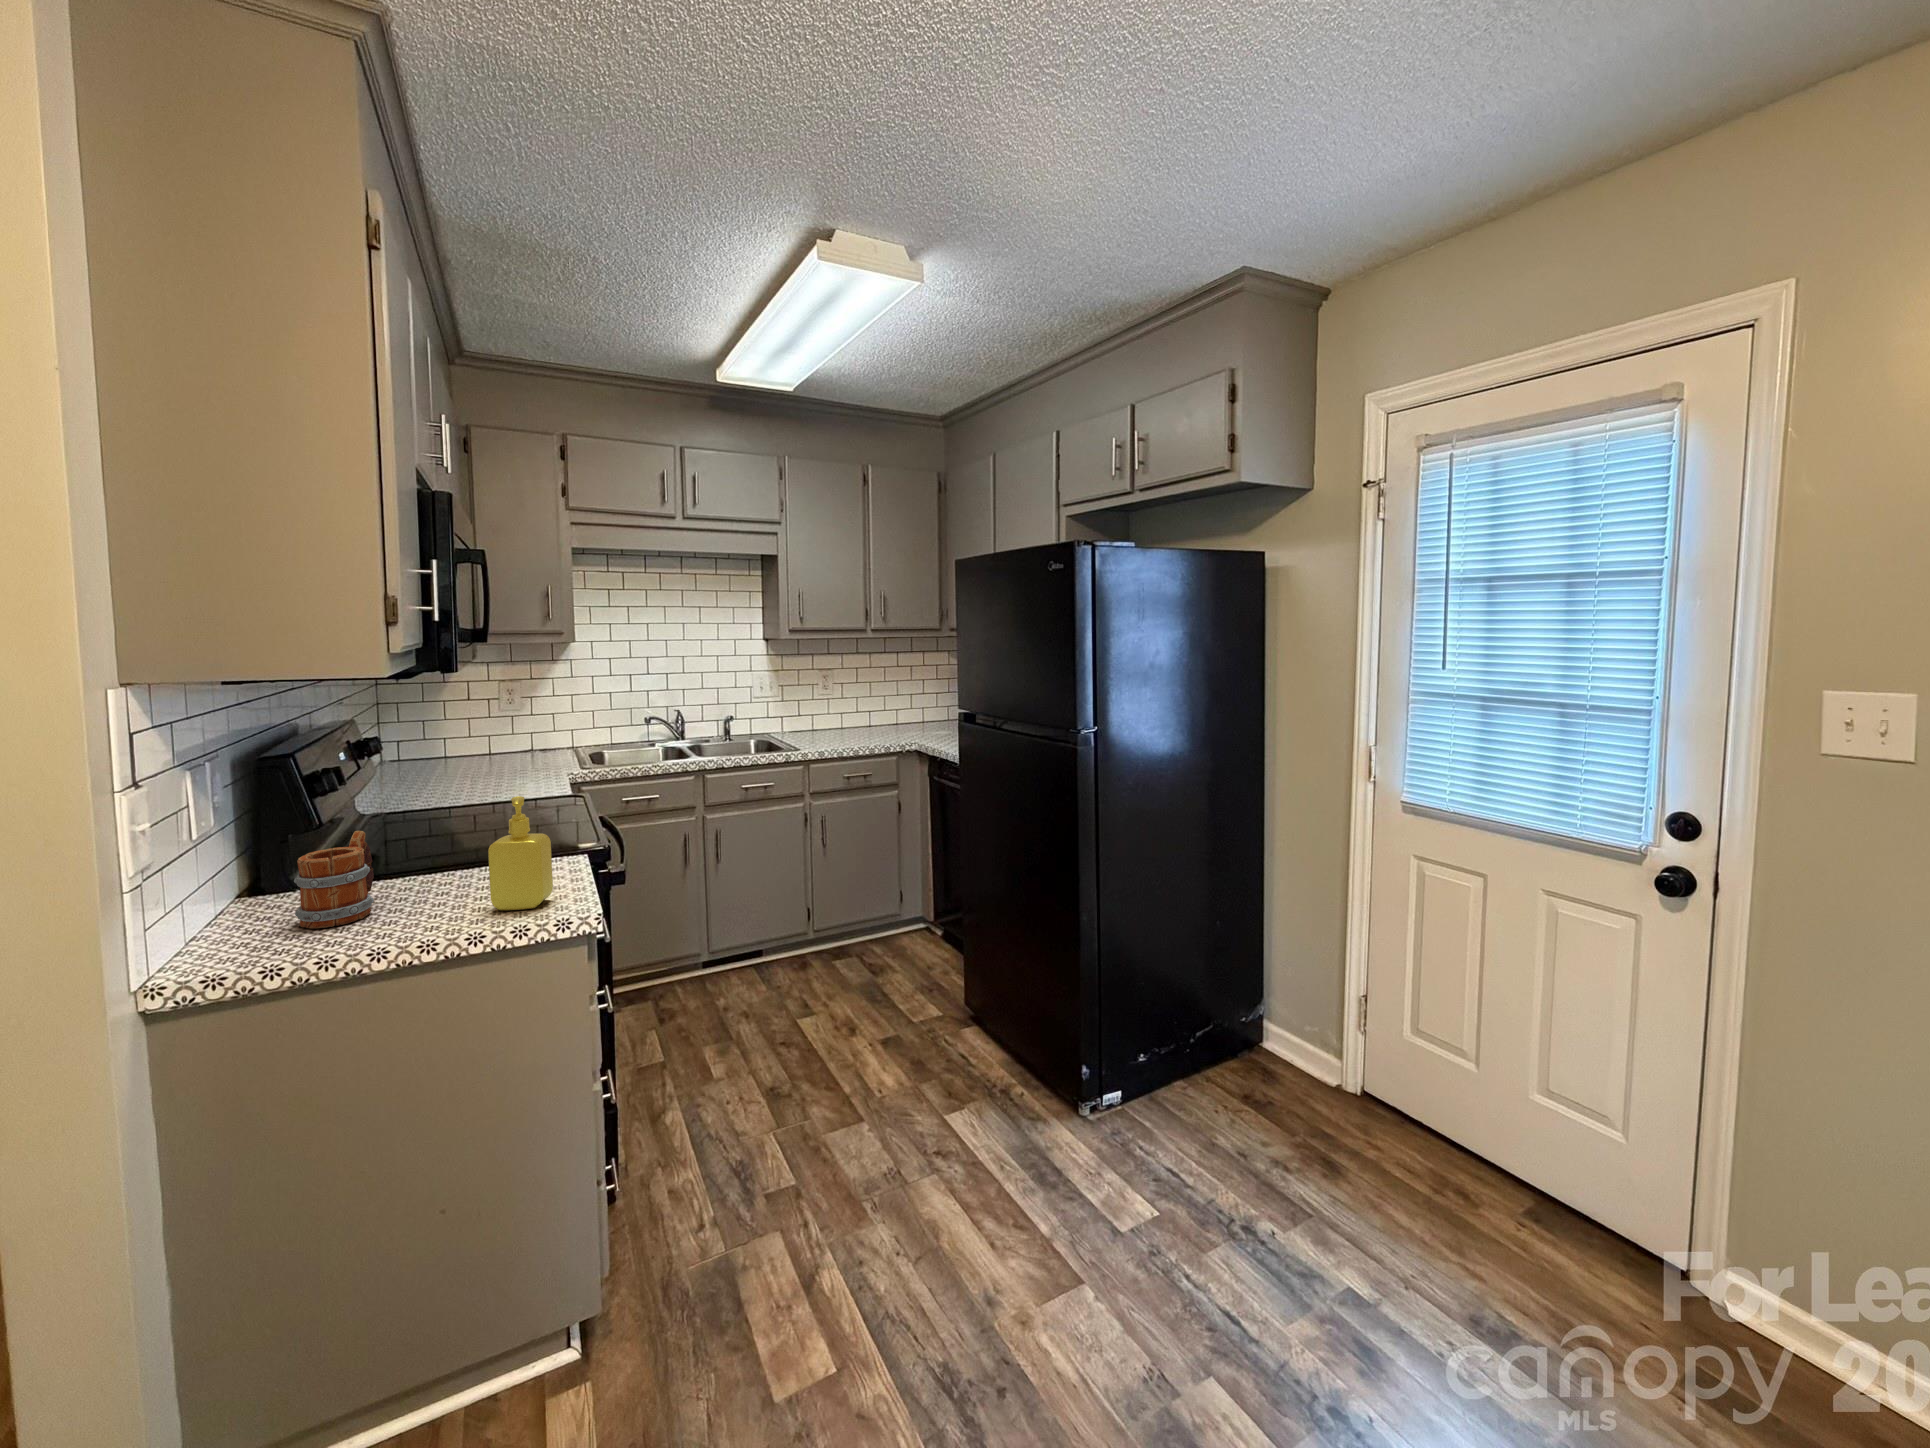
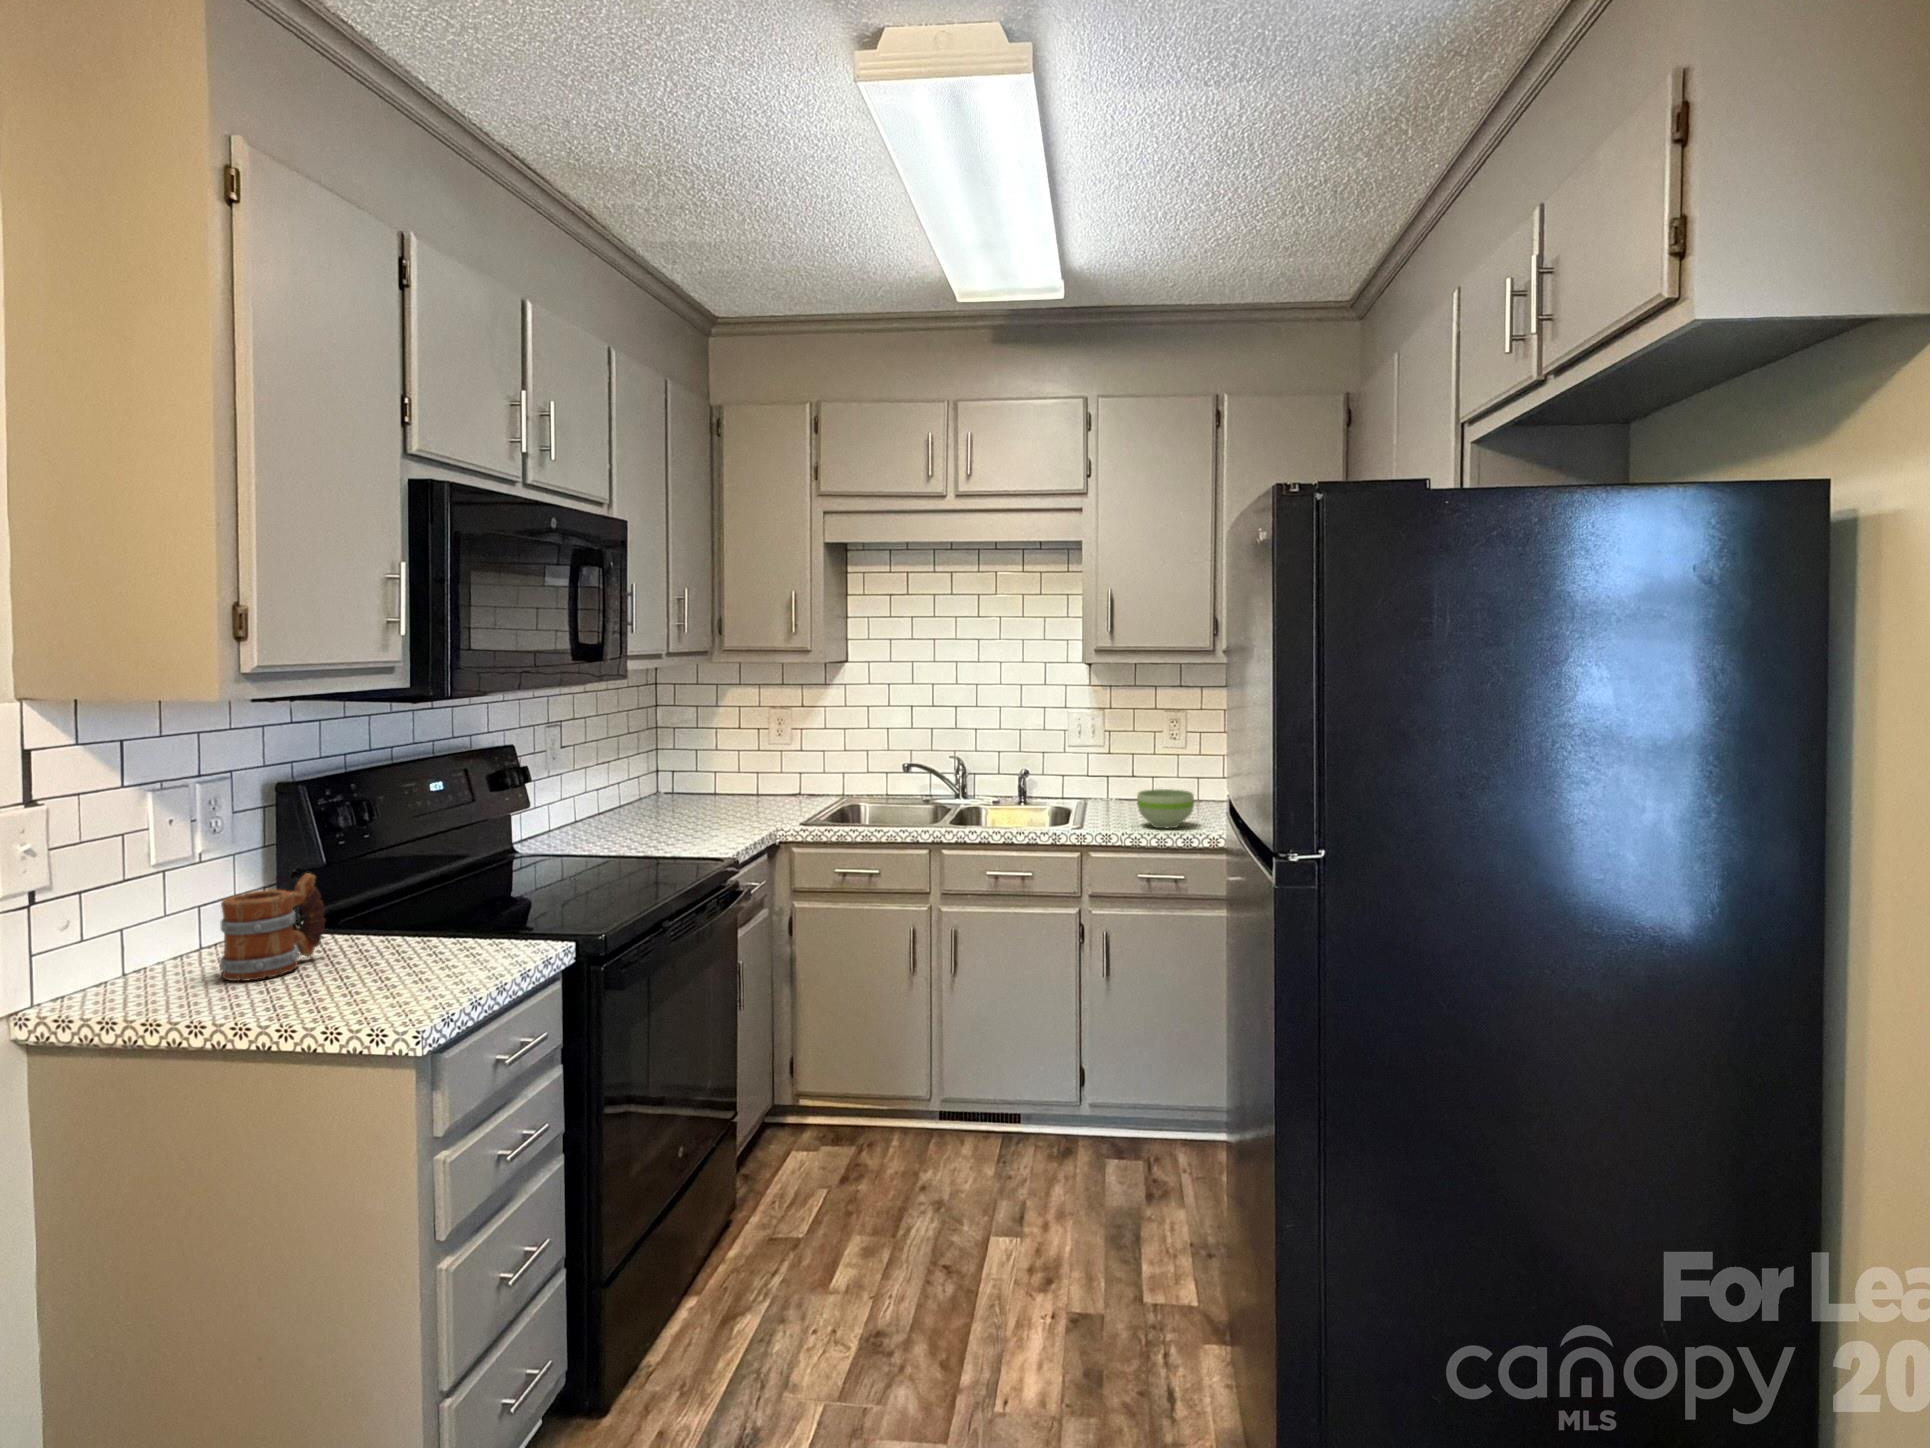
bowl: none [830,722,867,747] -> present [1137,789,1194,828]
soap dispenser: present [488,796,553,910] -> none [355,854,429,1003]

